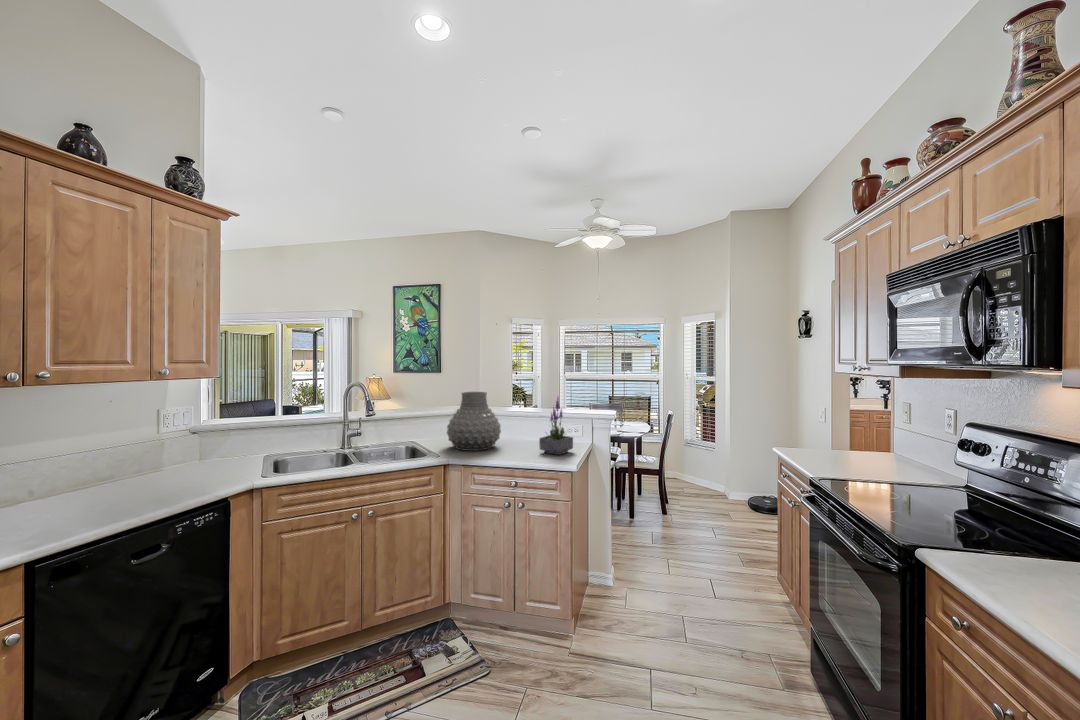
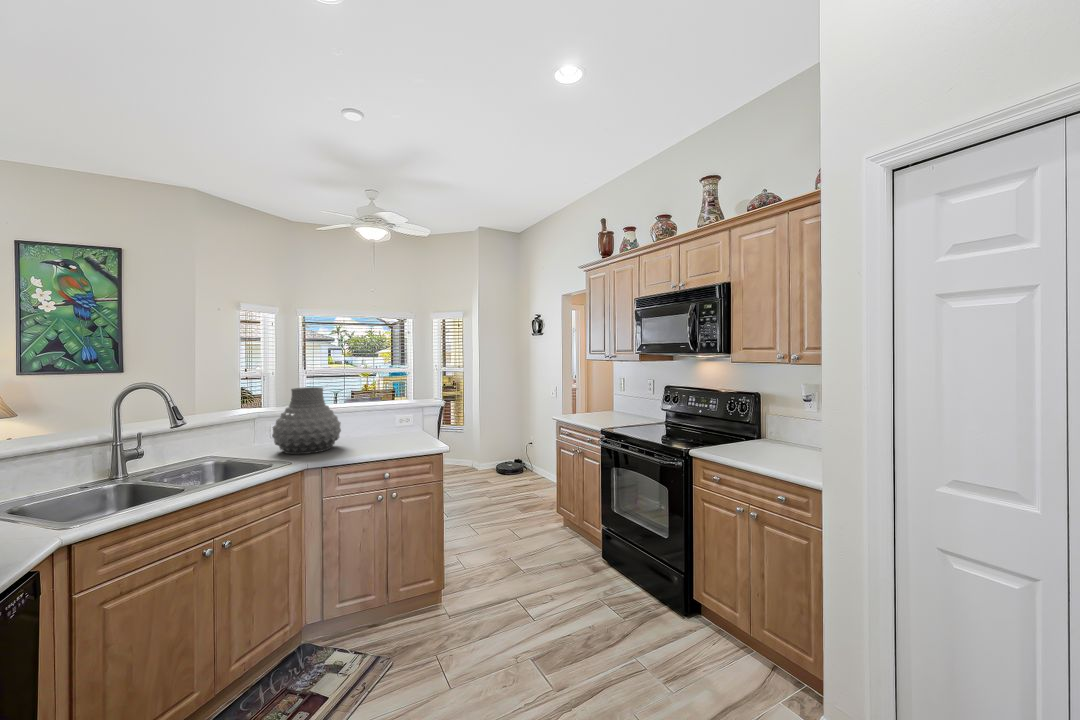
potted plant: present [539,398,573,455] -> none [391,385,420,443]

